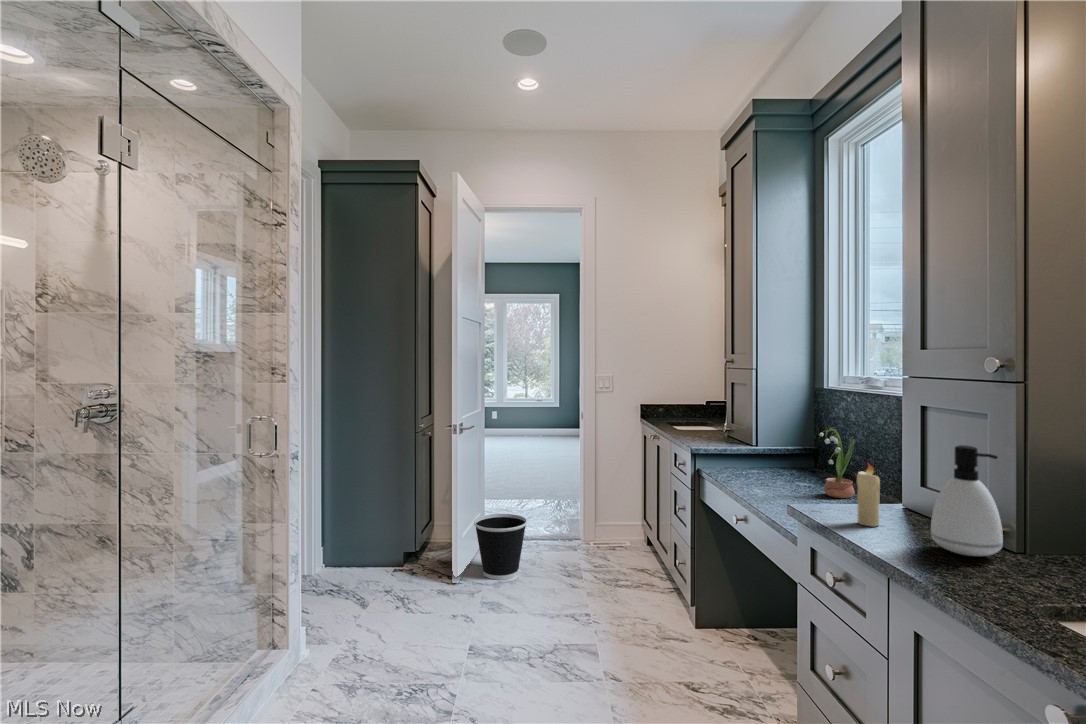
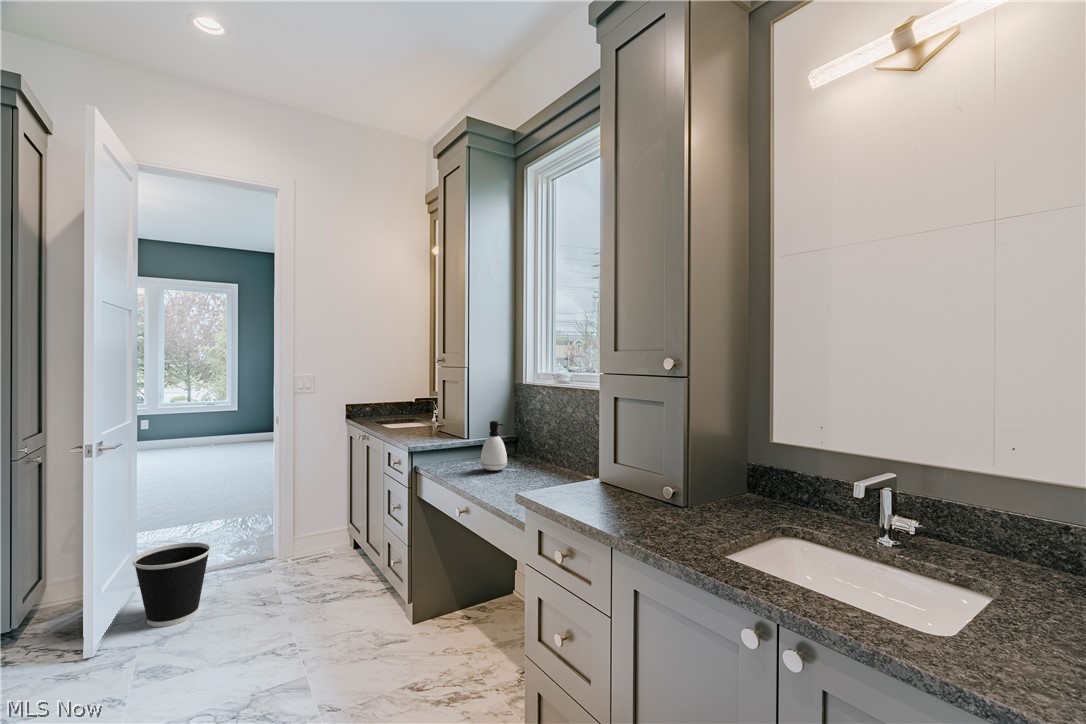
potted flower: present [820,427,855,498] -> none [527,419,554,480]
soap dispenser: present [931,445,1003,556] -> present [481,421,507,471]
candle: present [857,464,880,526] -> none [576,449,594,504]

